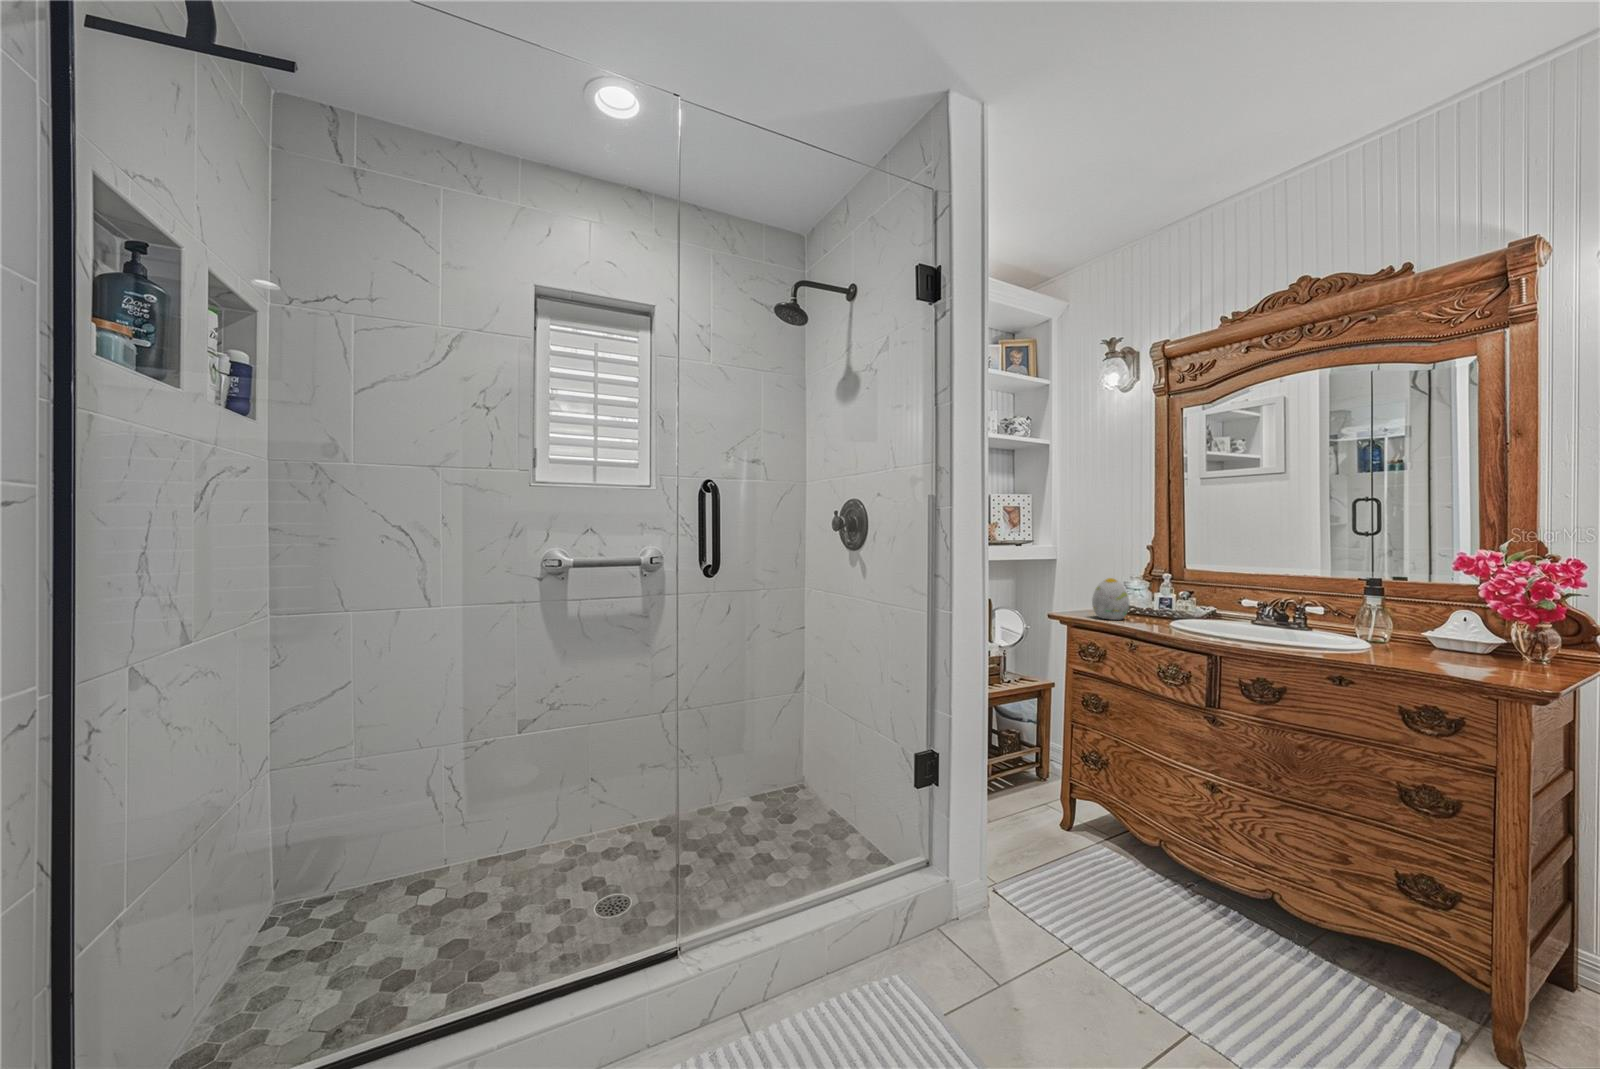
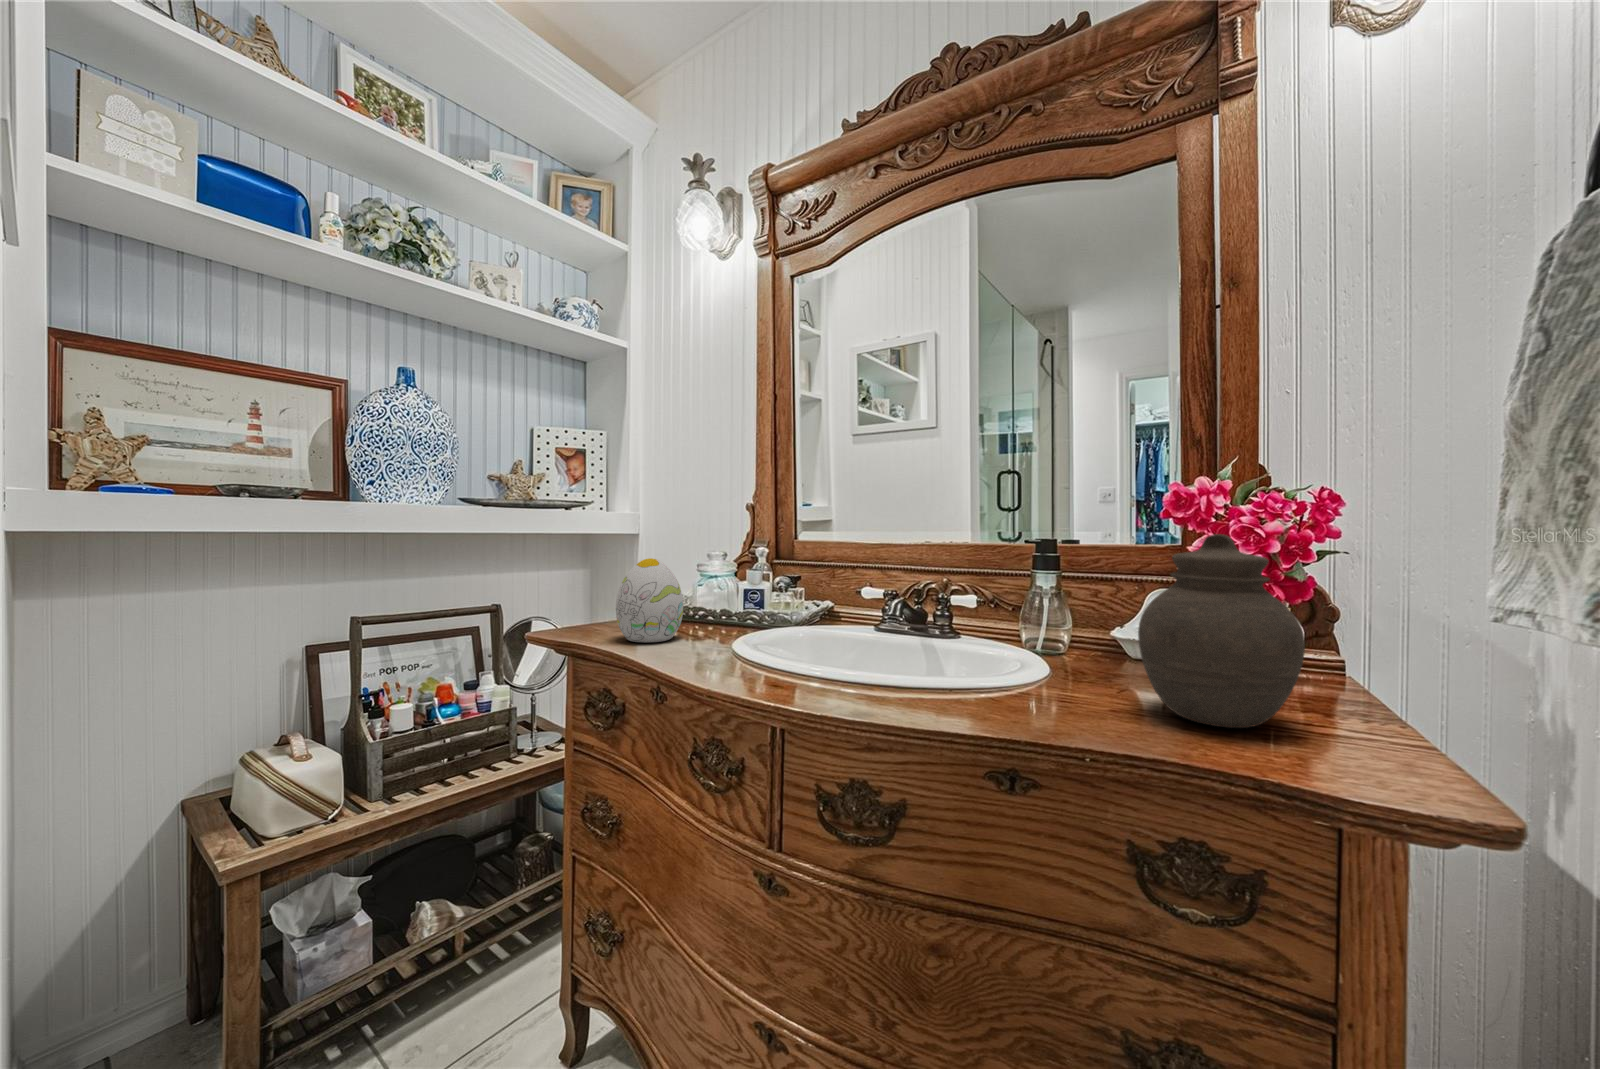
jar: none [1416,584,1511,670] -> present [1138,534,1305,728]

